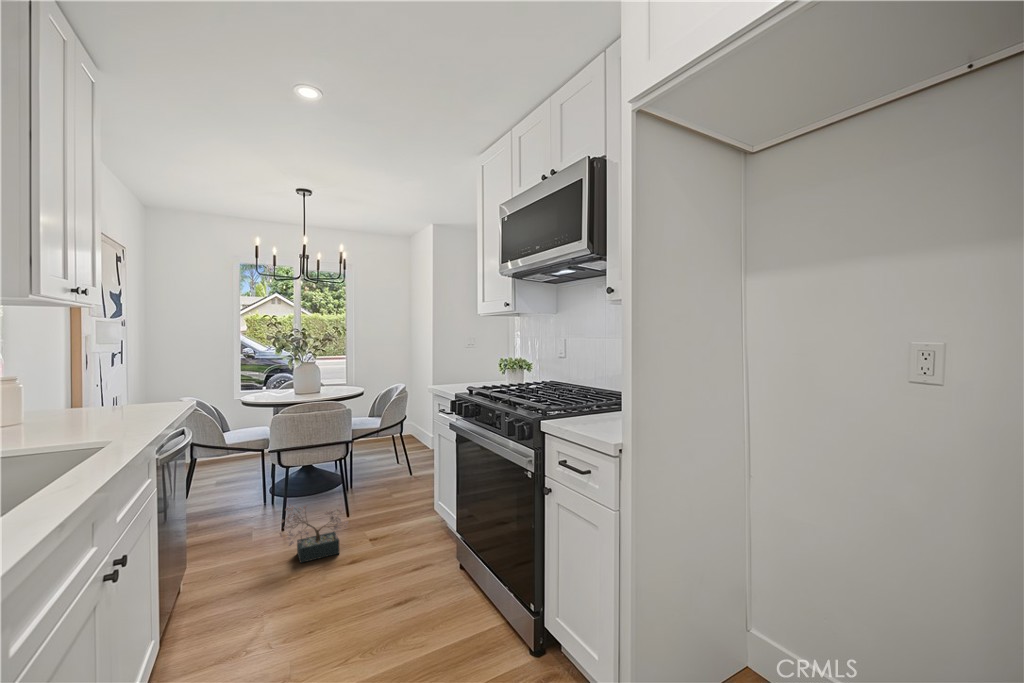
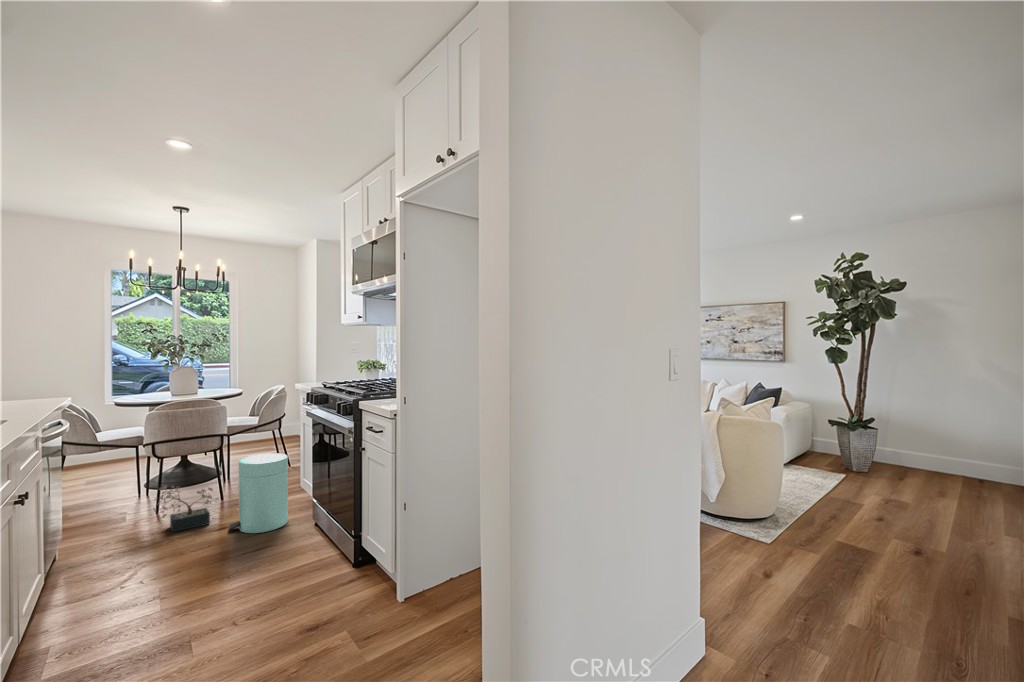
trash can: none [362,472,427,574] -> present [229,453,288,533]

